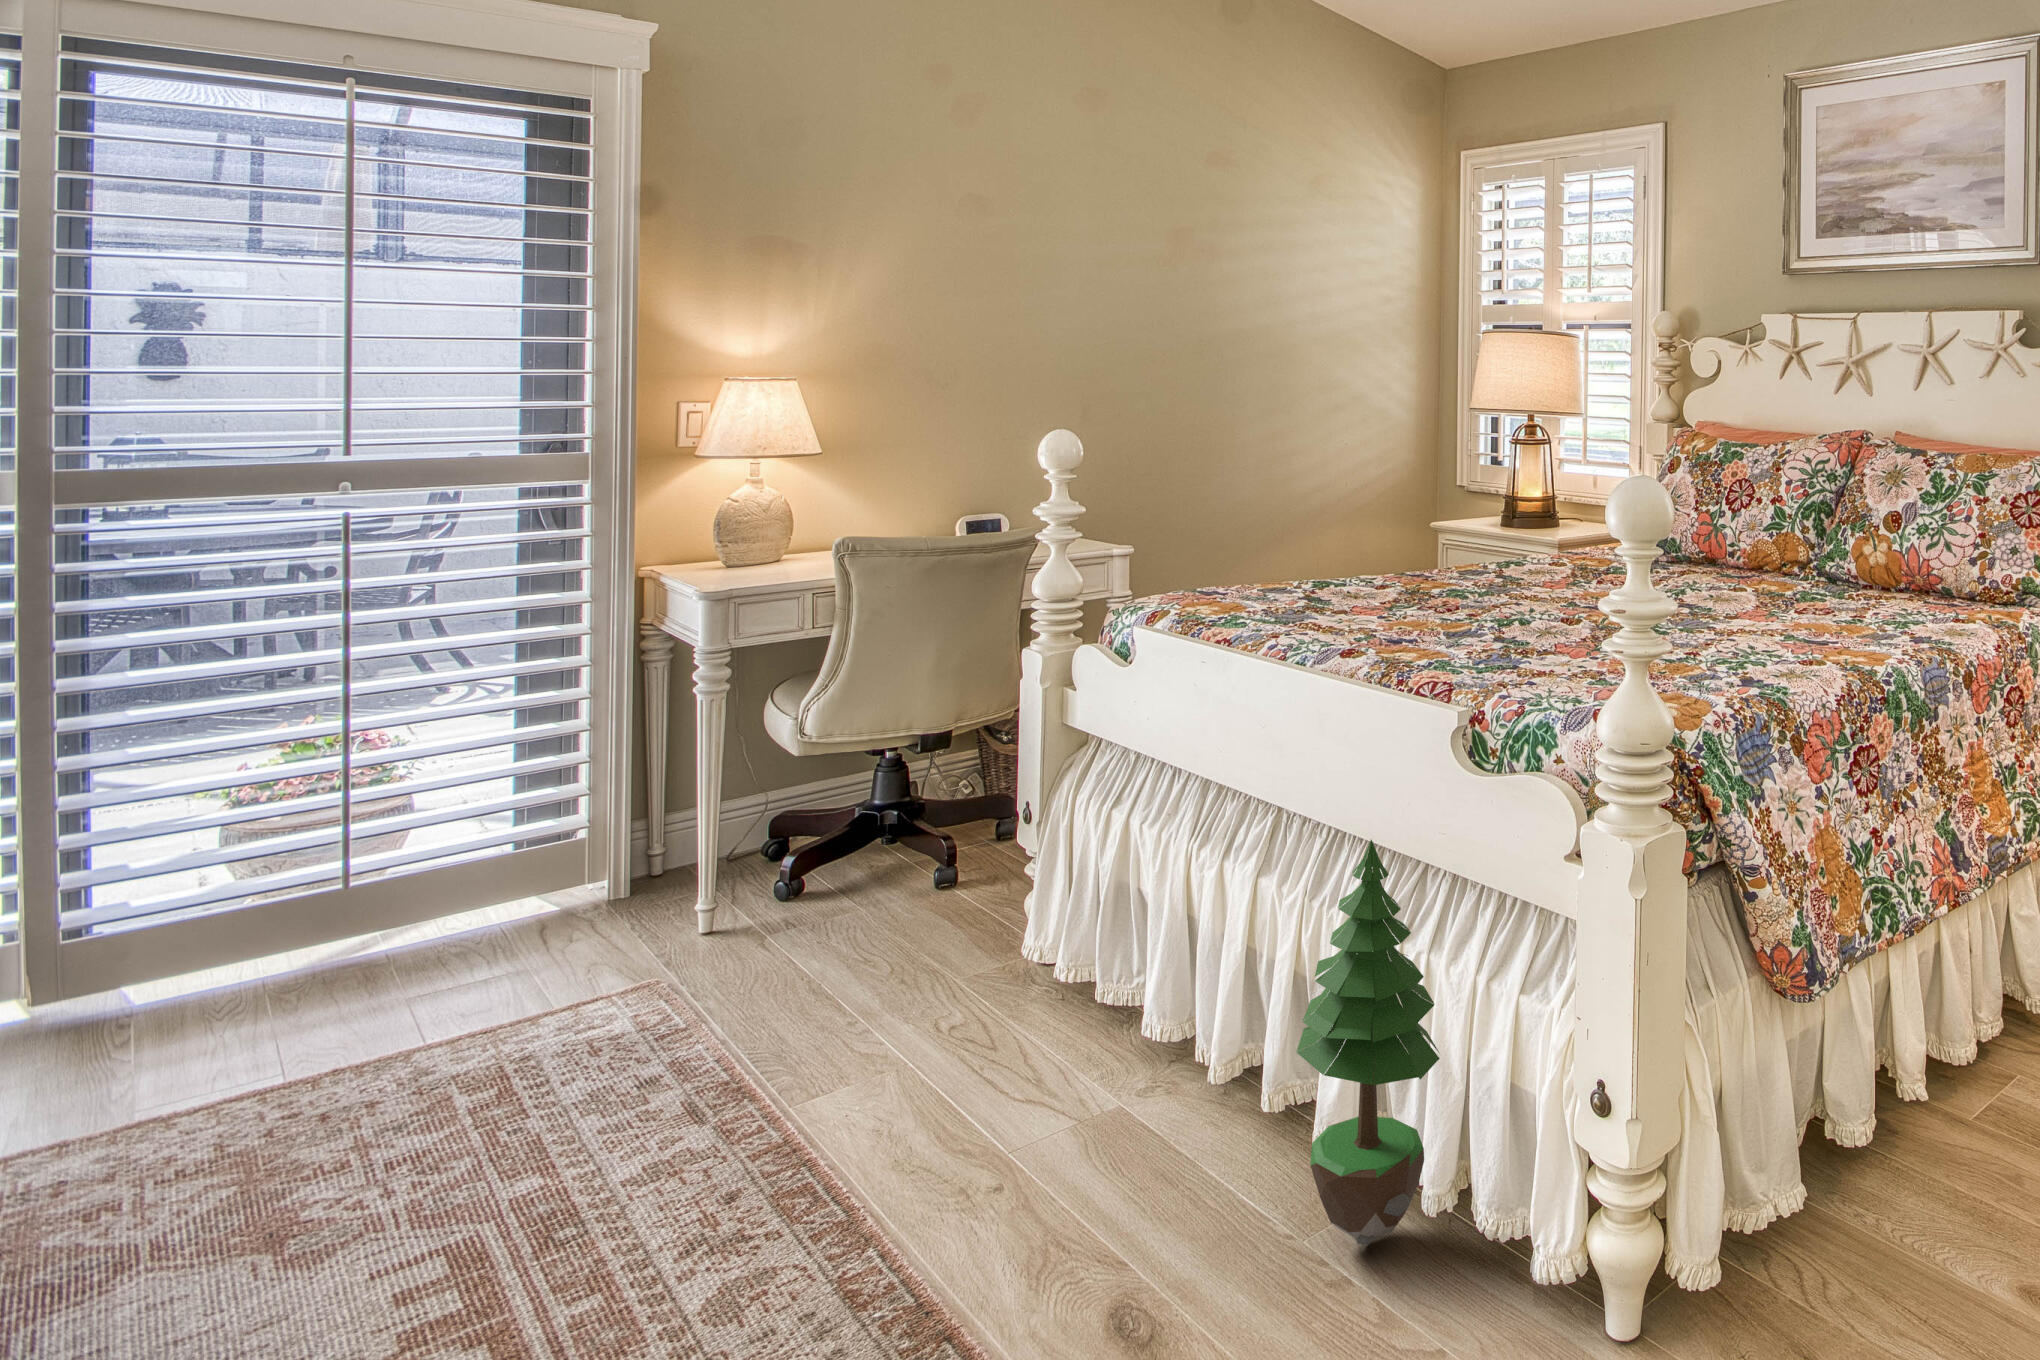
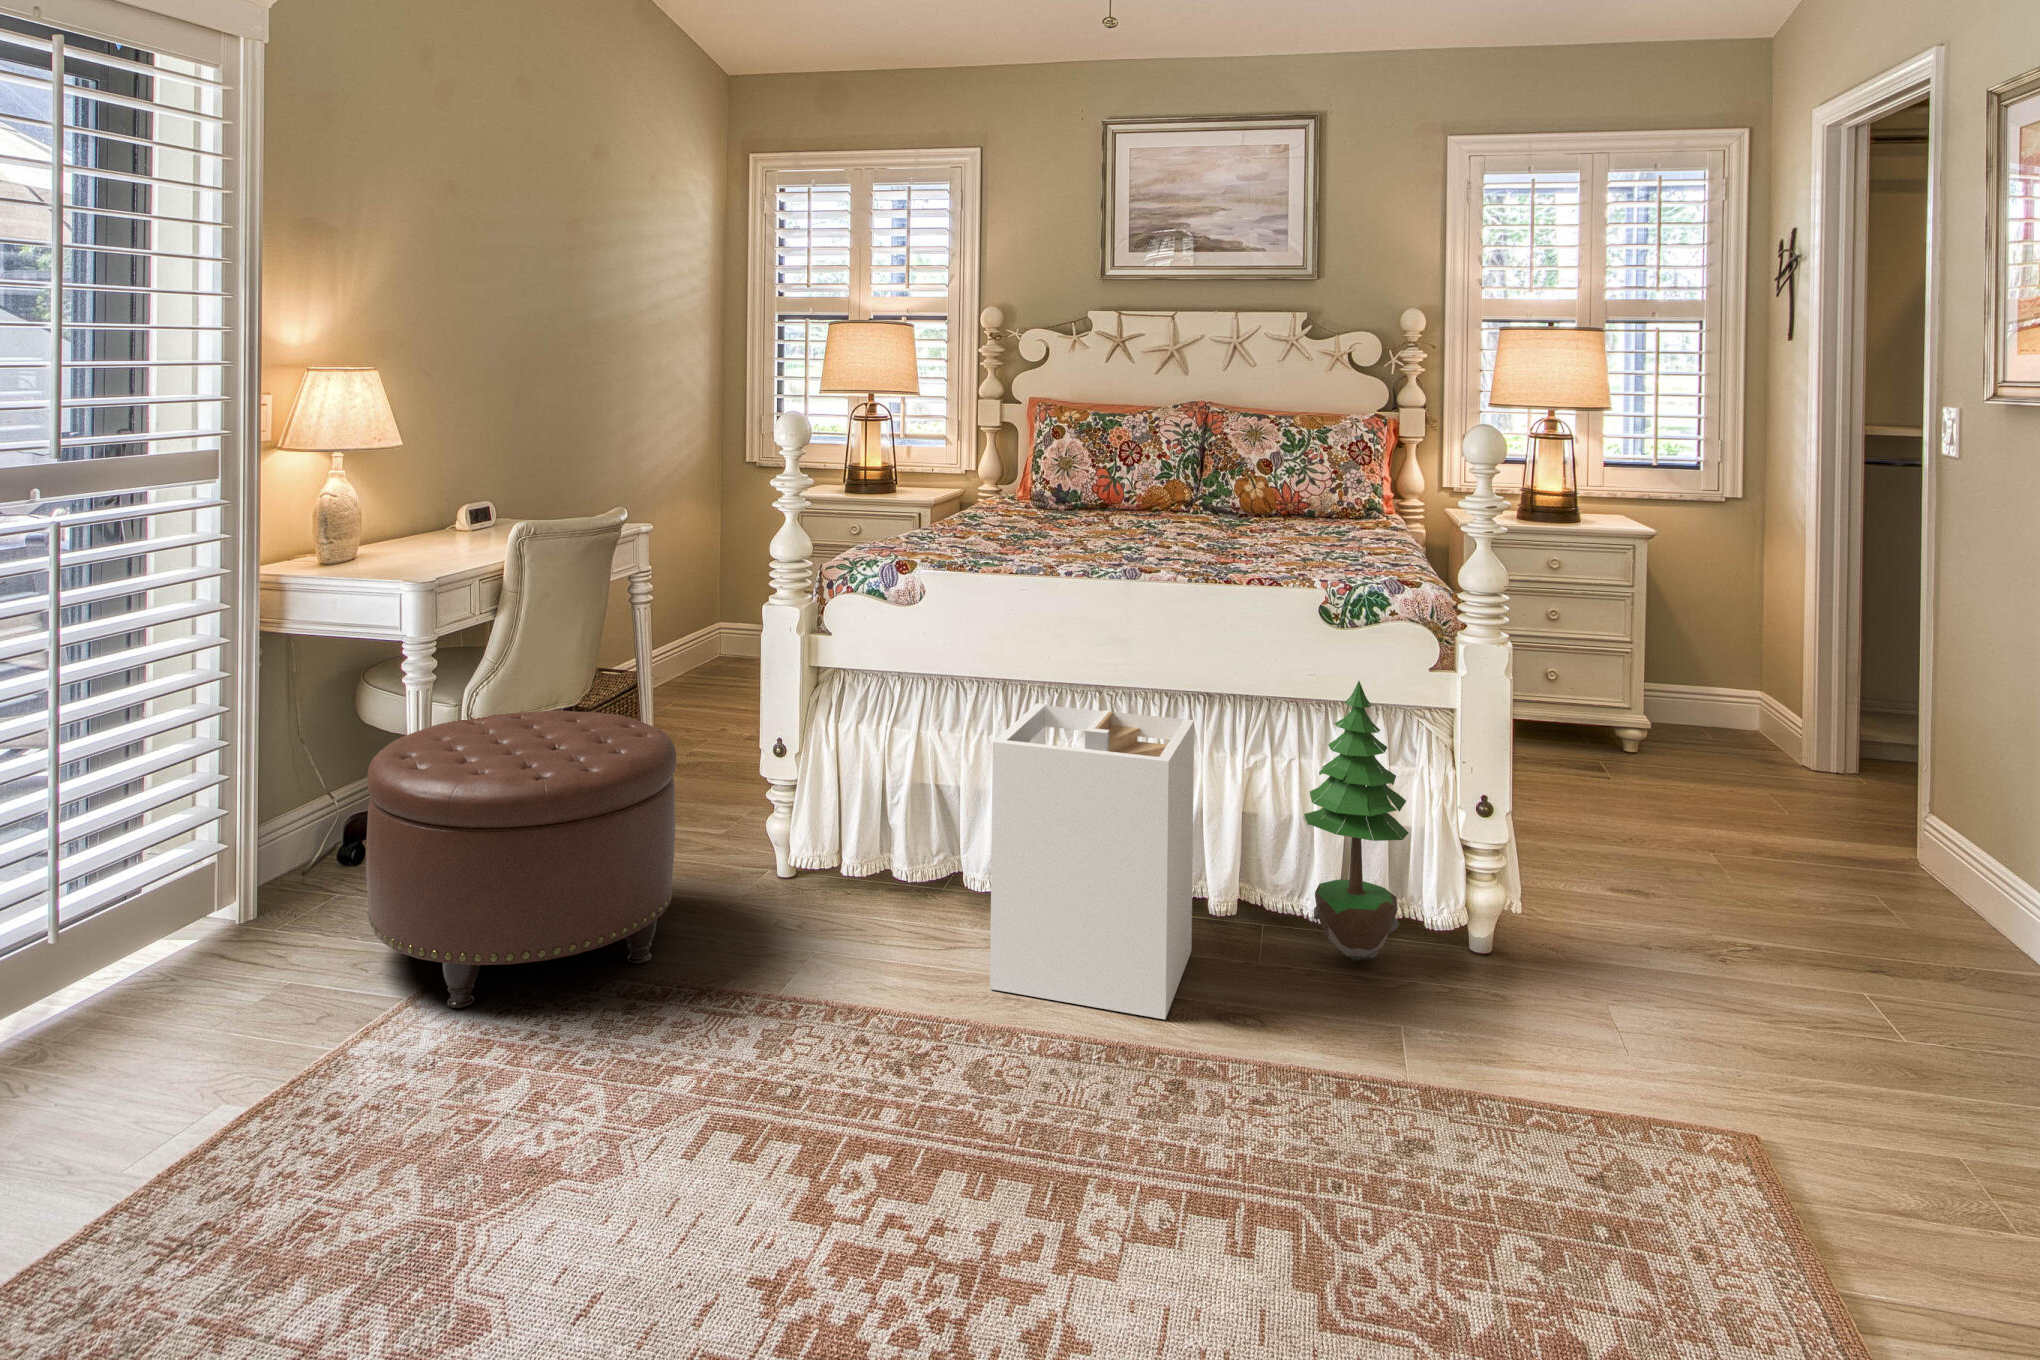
ottoman: none [535,728,874,1009] -> present [366,710,676,1008]
laundry hamper: none [938,800,1218,1238] -> present [990,704,1194,1019]

